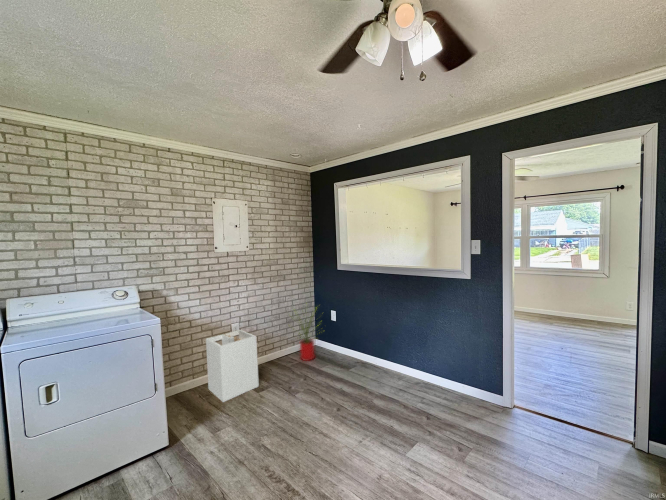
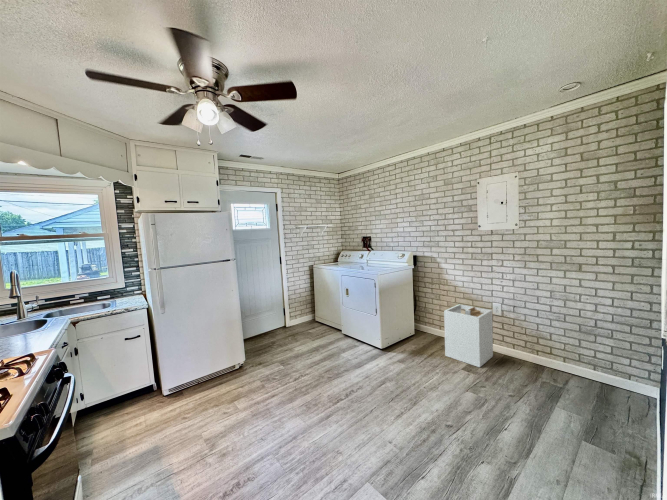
house plant: present [299,307,317,361] -> none [548,309,636,402]

